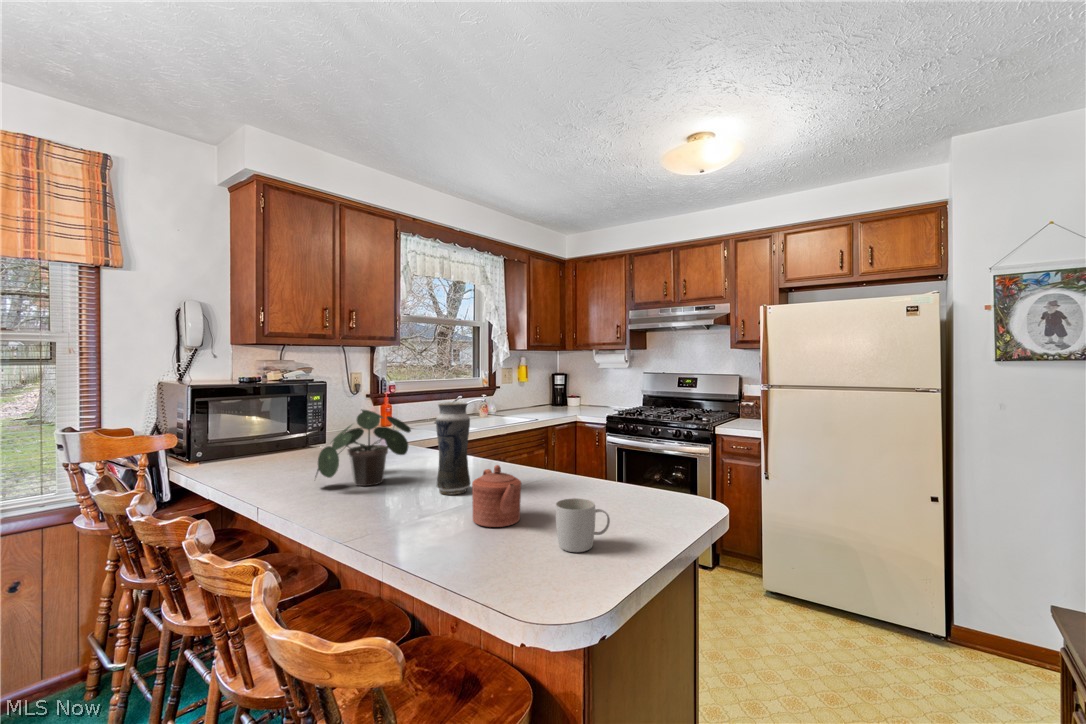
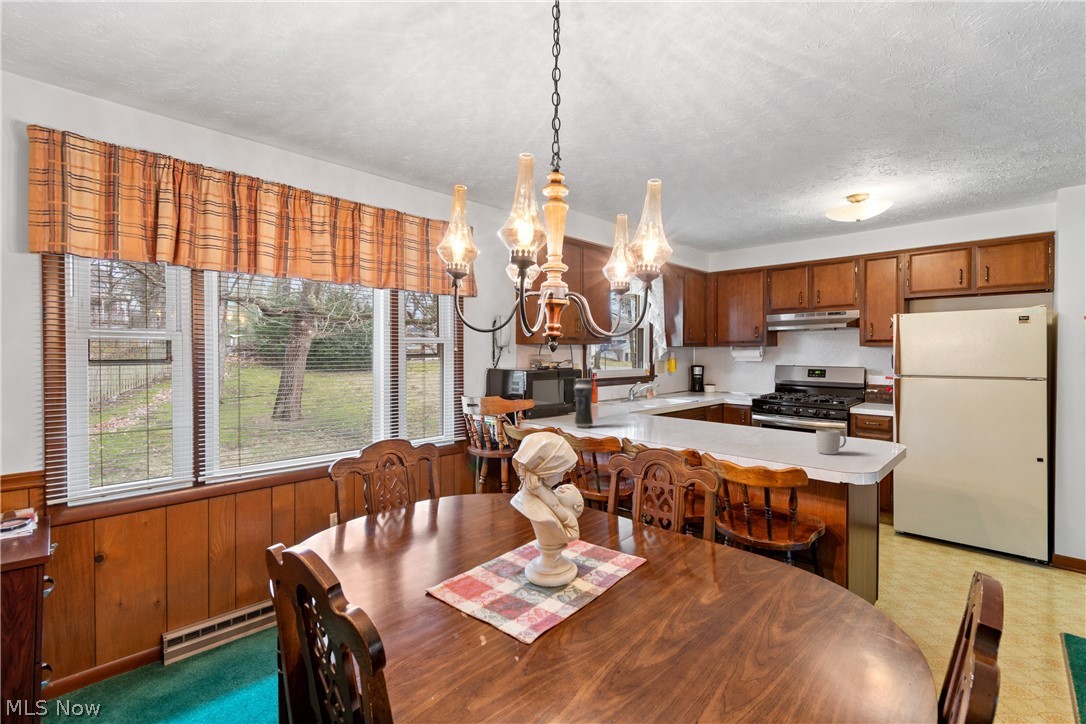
vase: present [436,402,470,494] -> present [574,379,593,428]
potted plant: present [315,409,411,486] -> none [622,385,680,431]
teapot: present [472,465,521,527] -> none [749,414,785,446]

